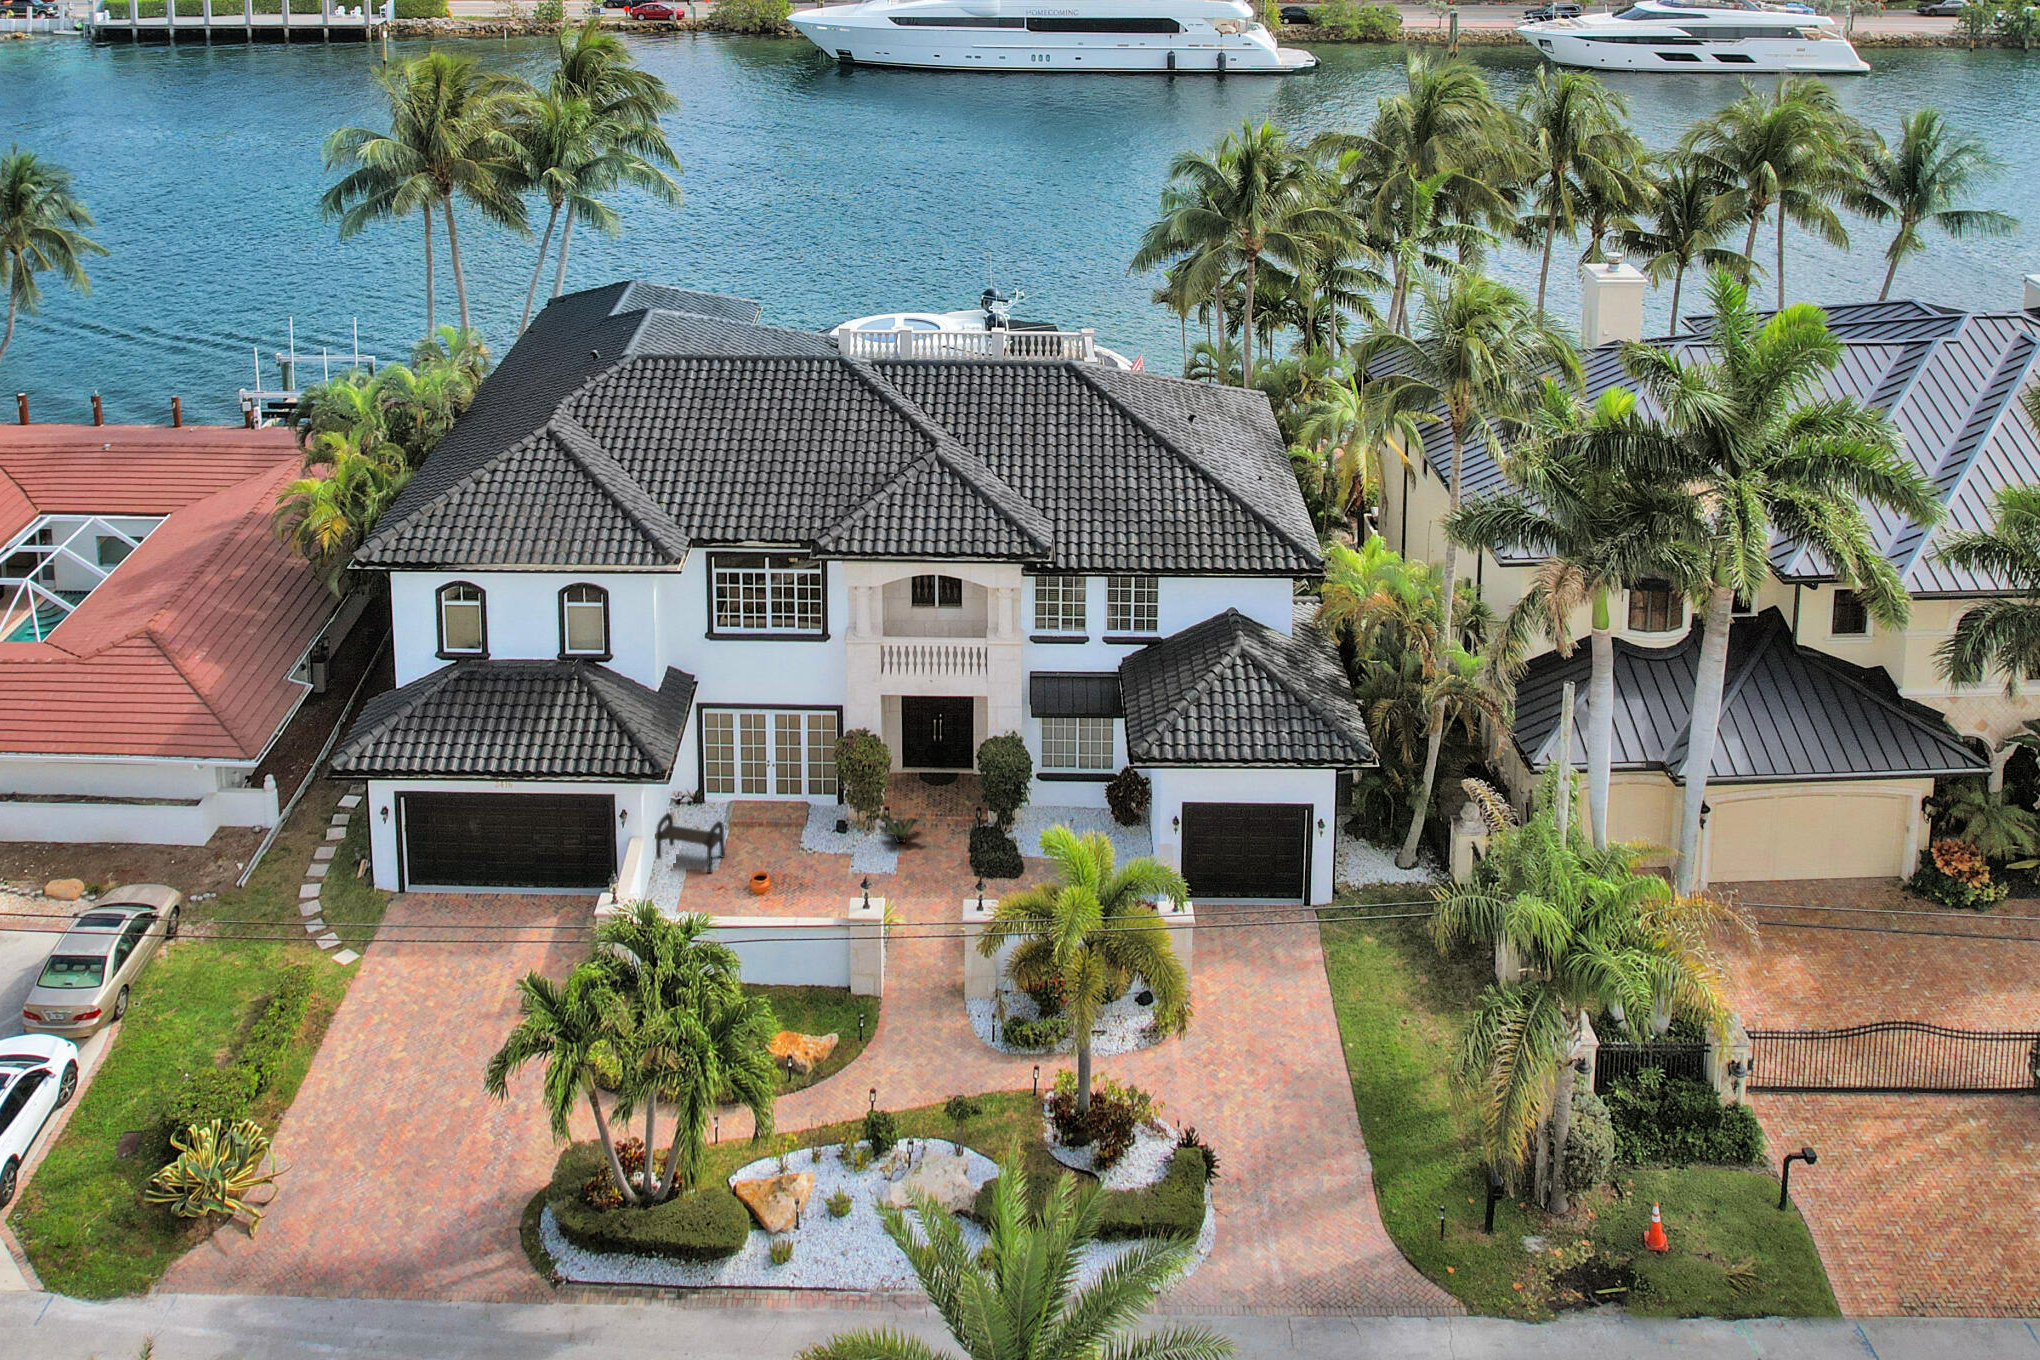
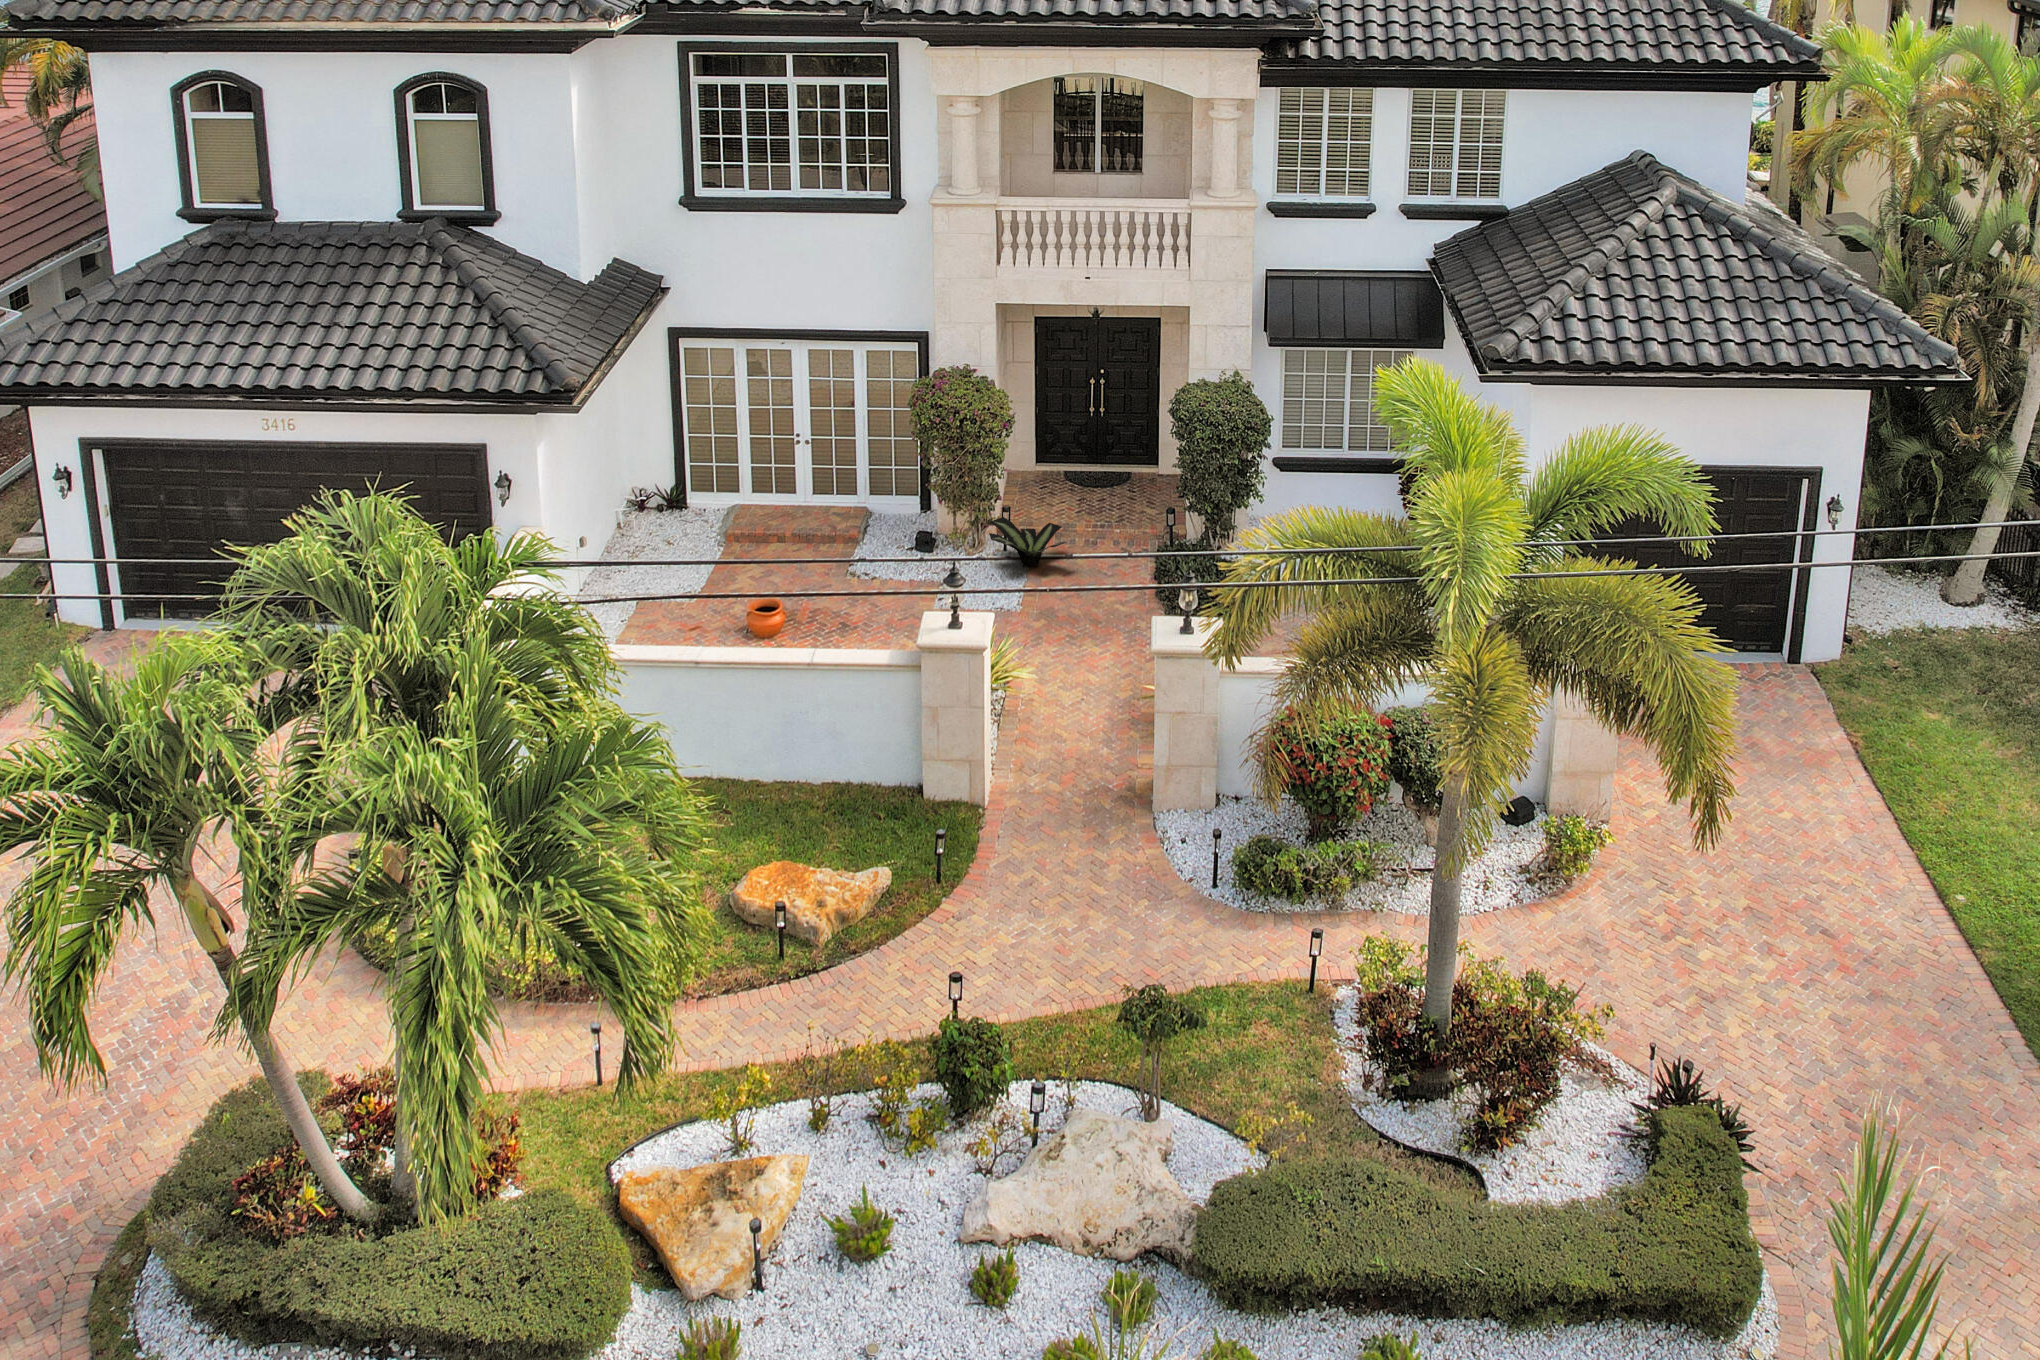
bench: present [656,813,725,873] -> none [571,501,703,607]

